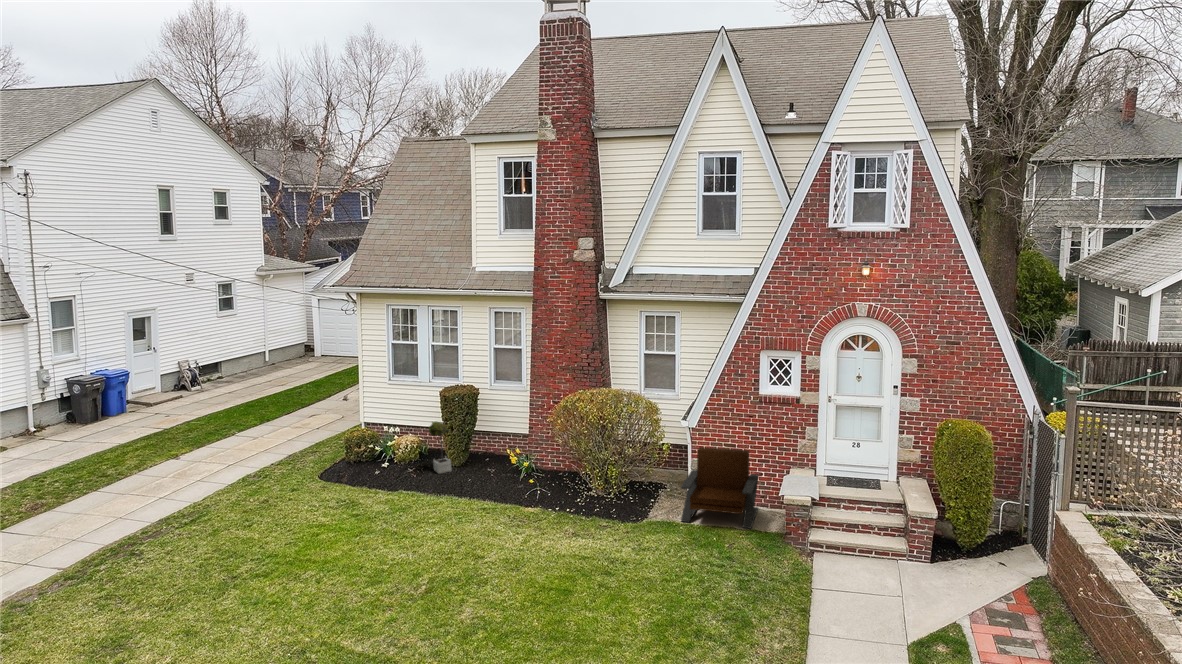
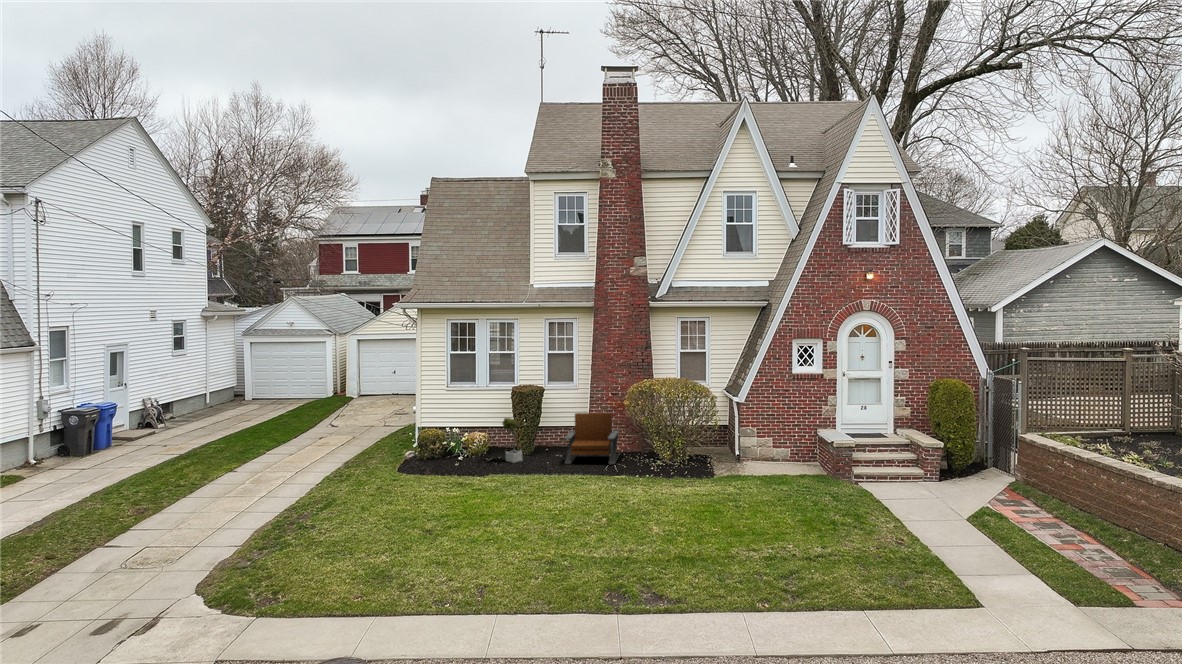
lounge chair: present [681,447,759,529] -> present [564,413,619,464]

